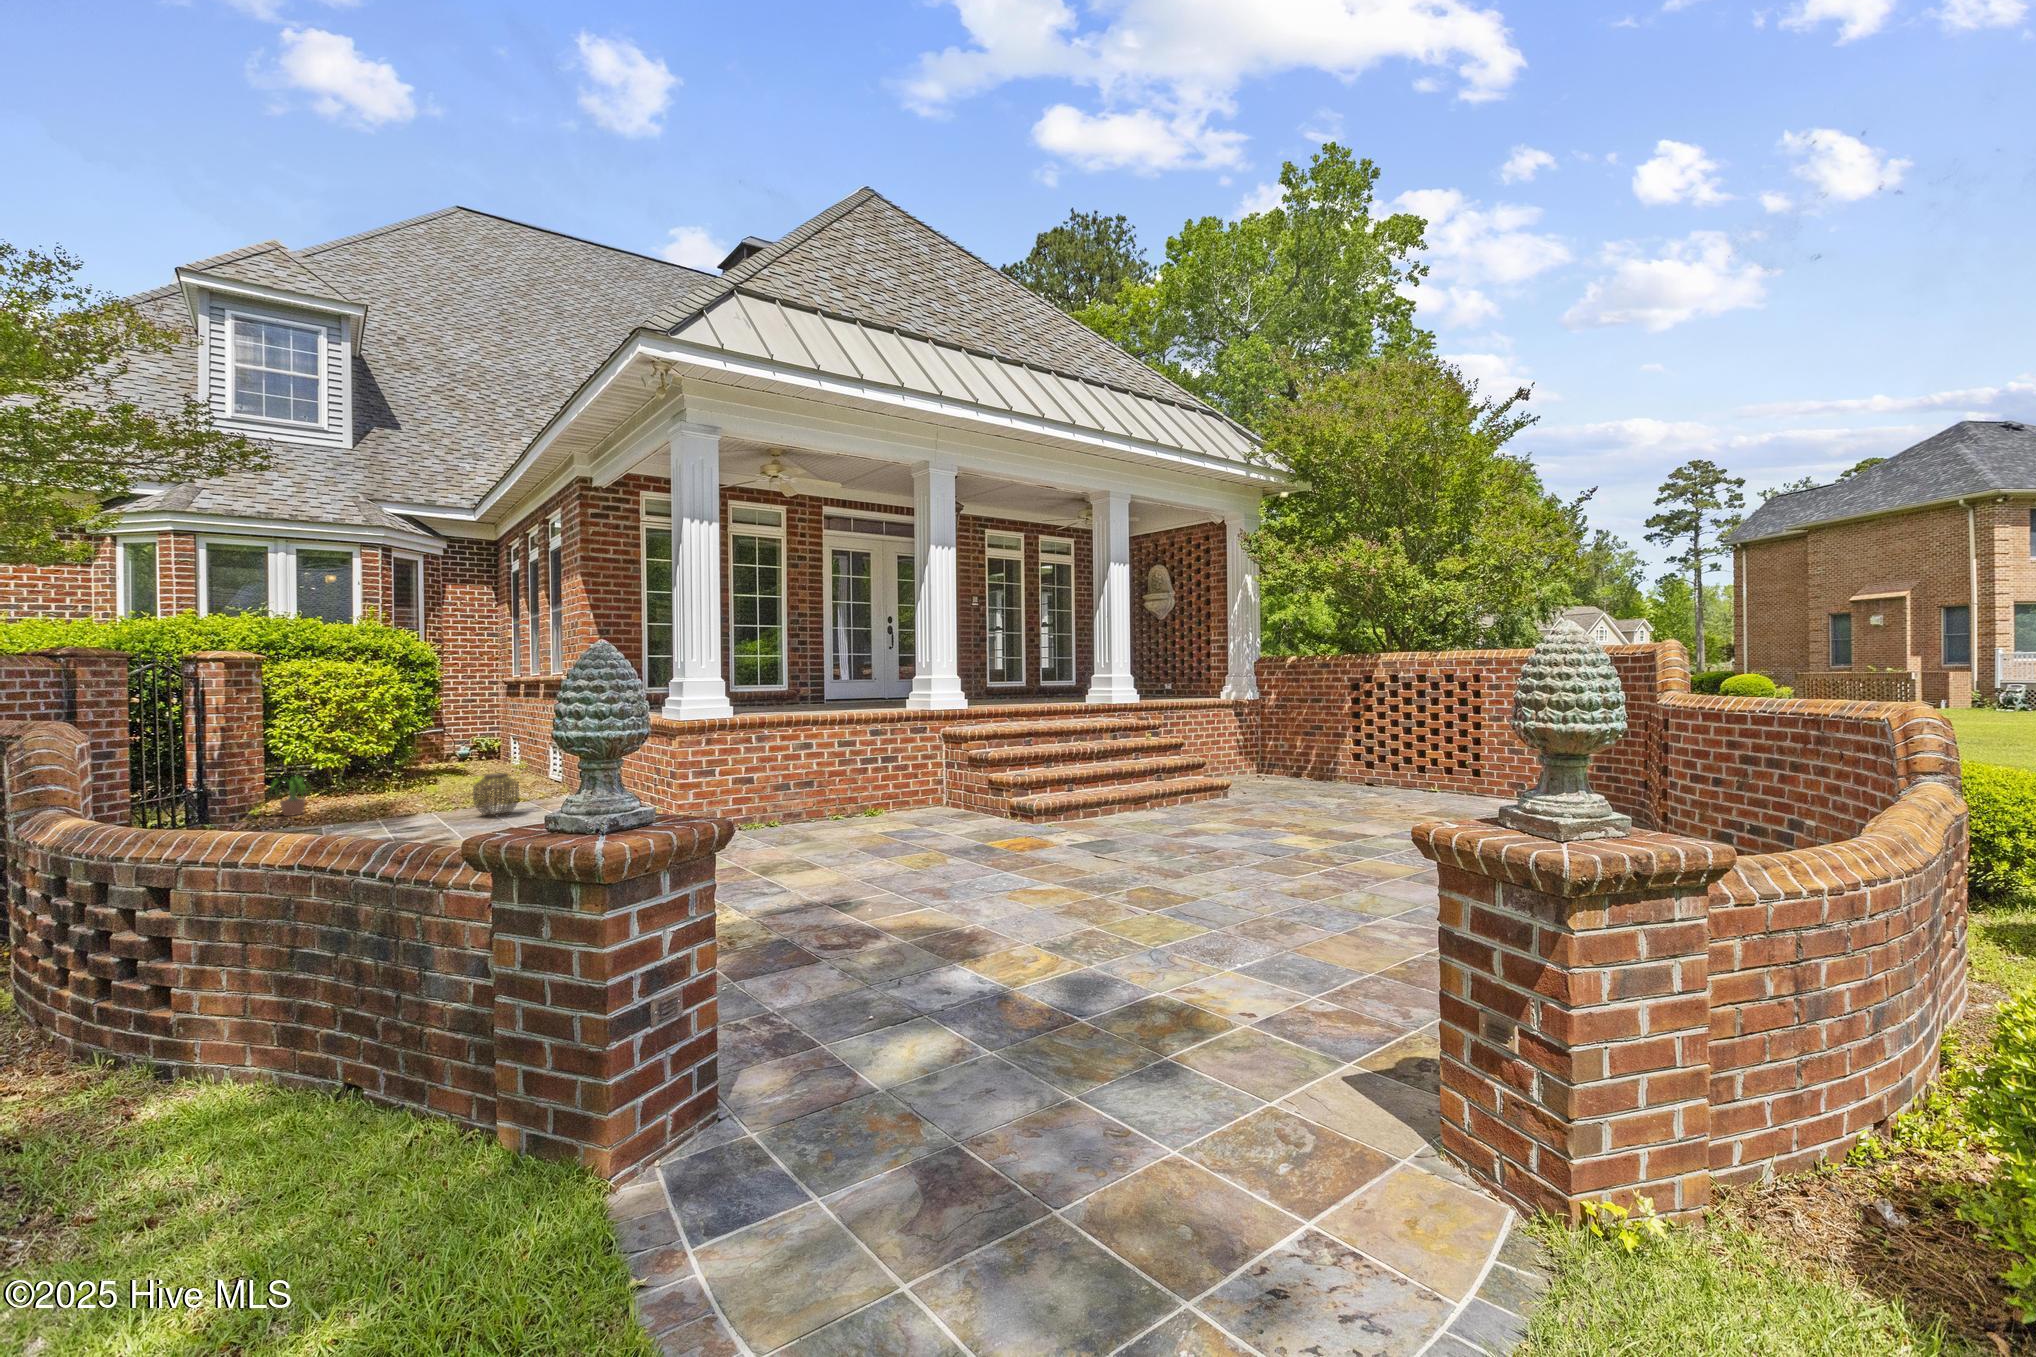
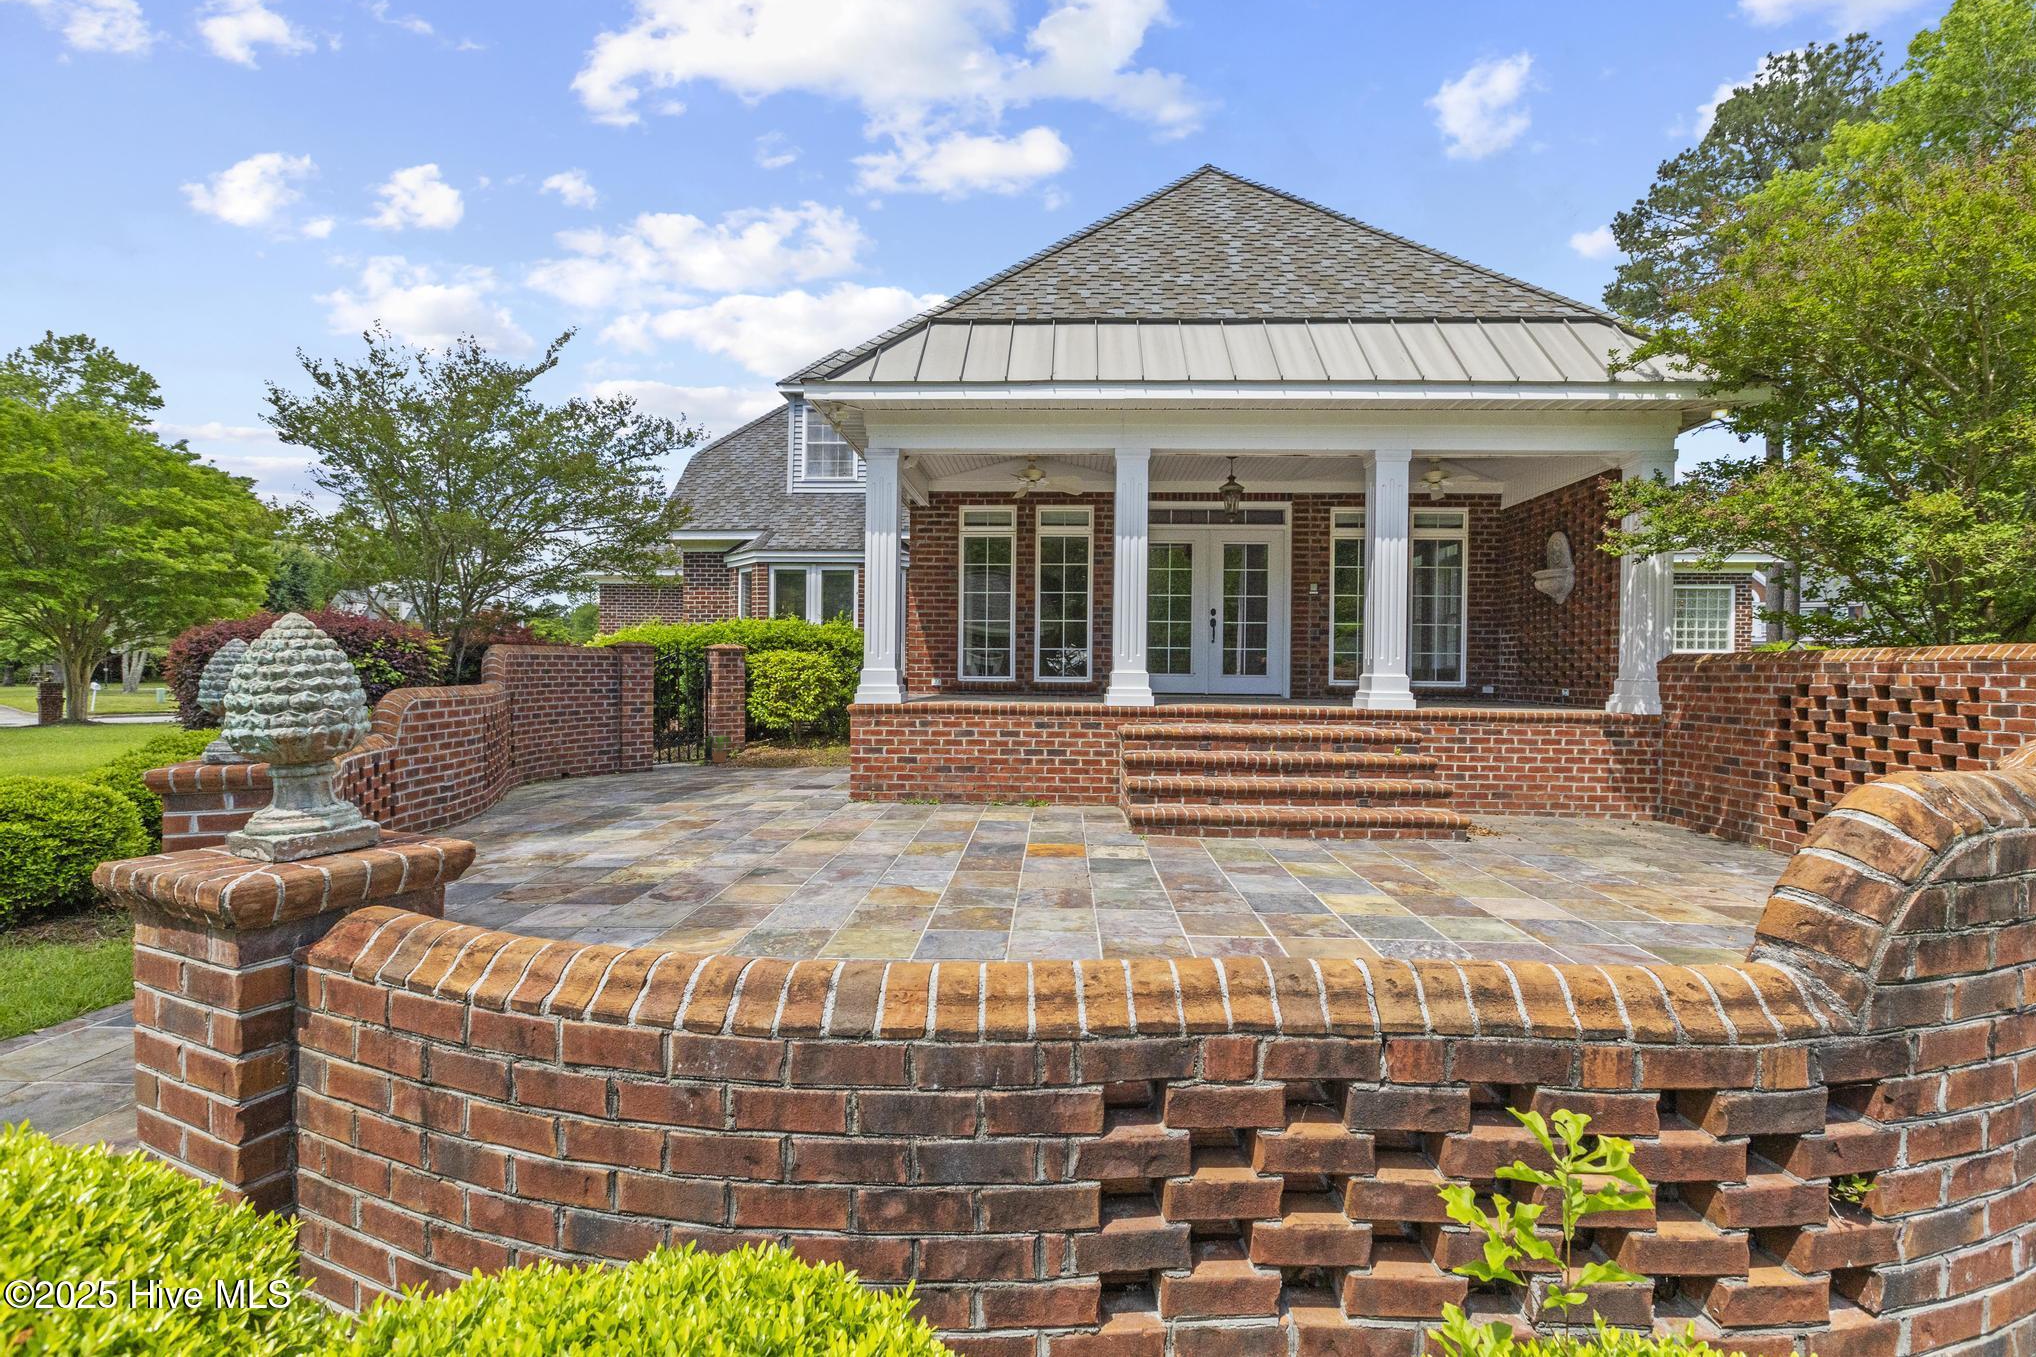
woven basket: present [473,773,519,816] -> none [786,741,818,776]

